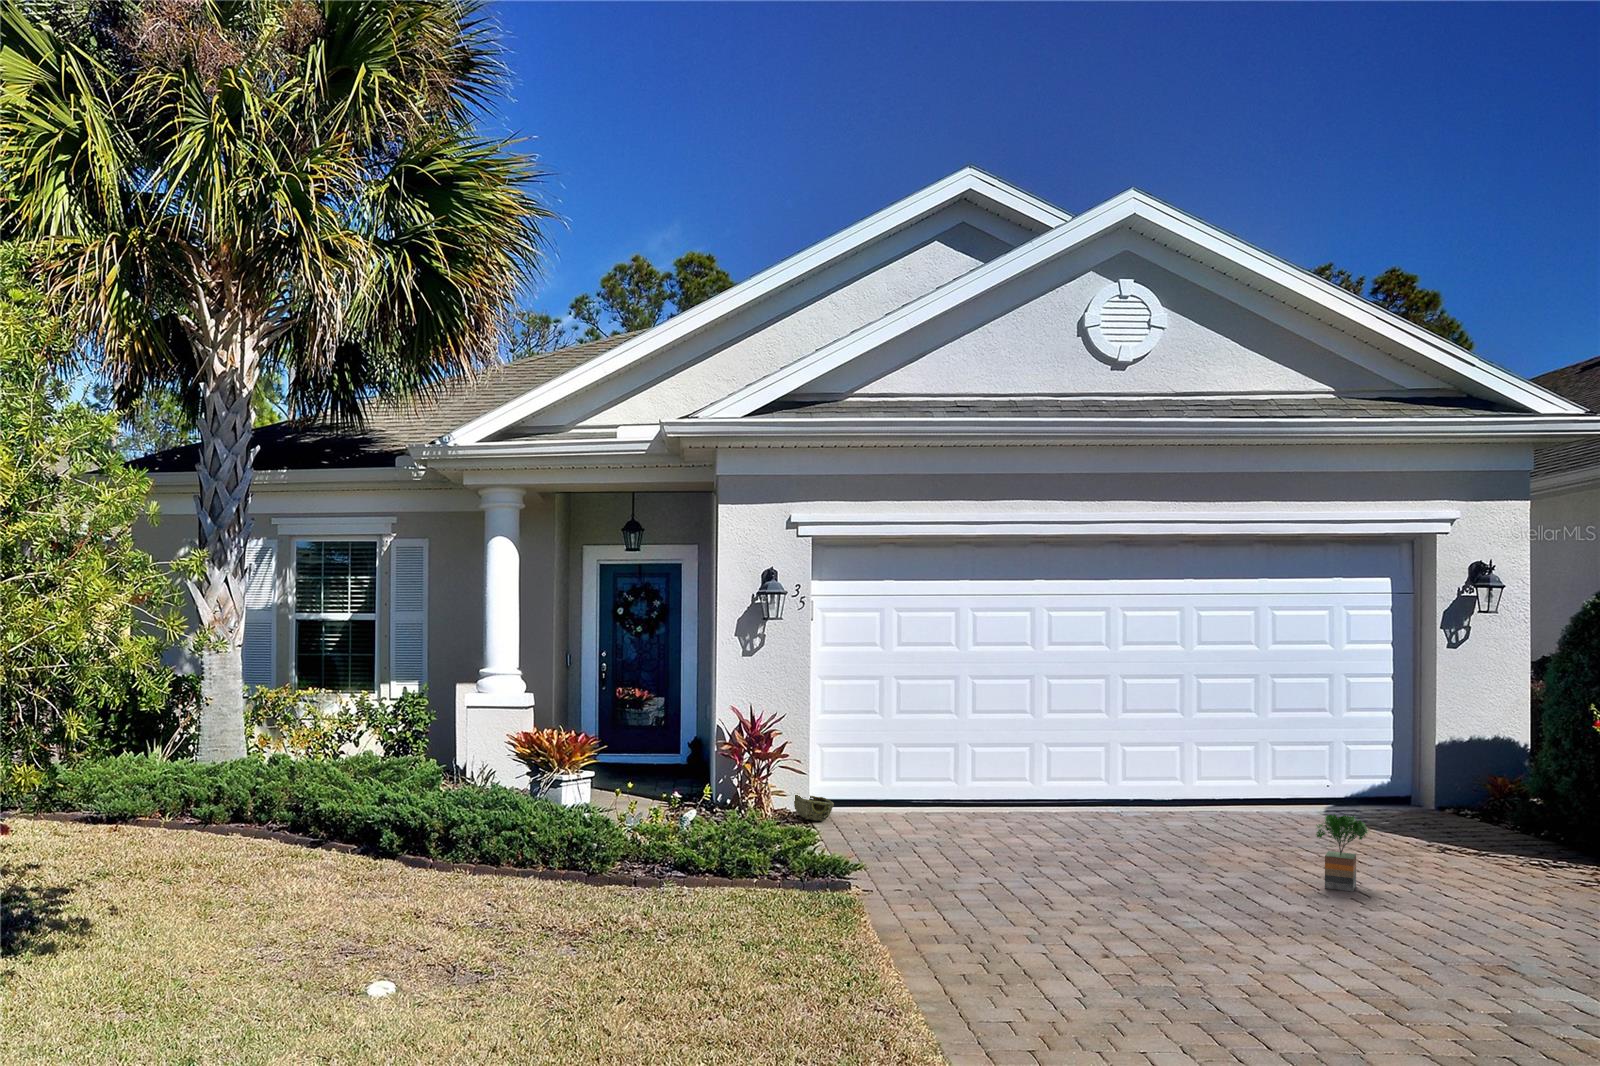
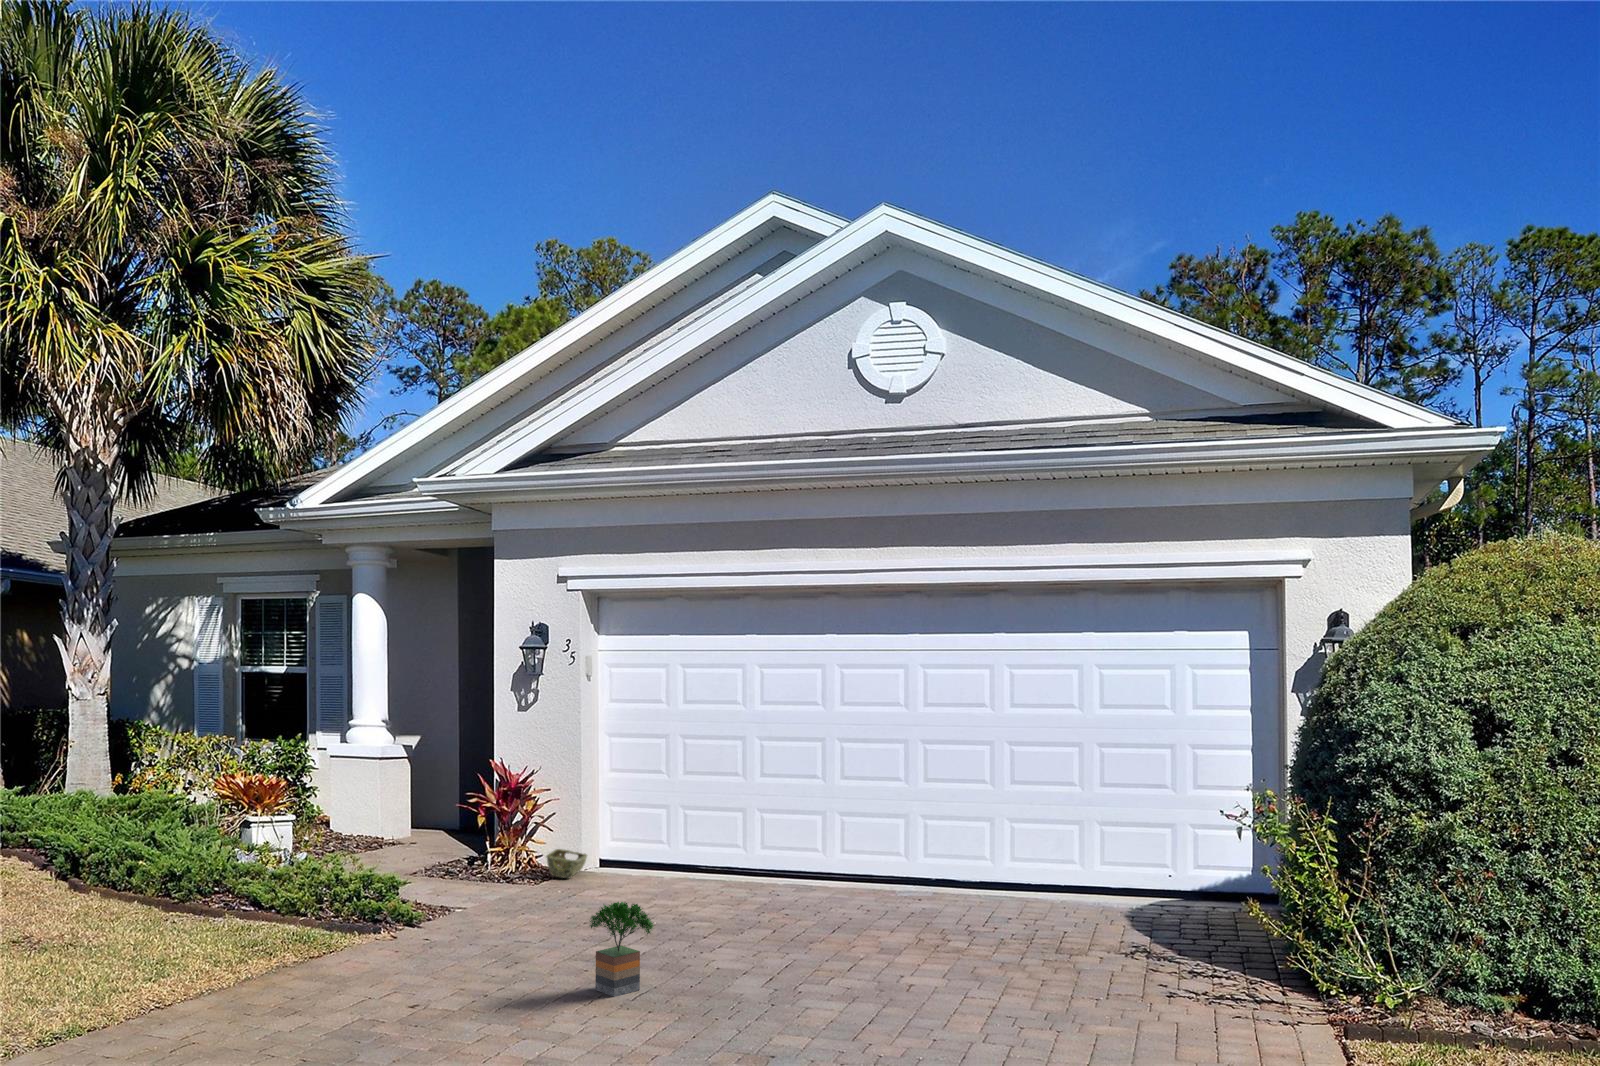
potted tree: present [1316,815,1368,892] -> present [590,902,653,997]

